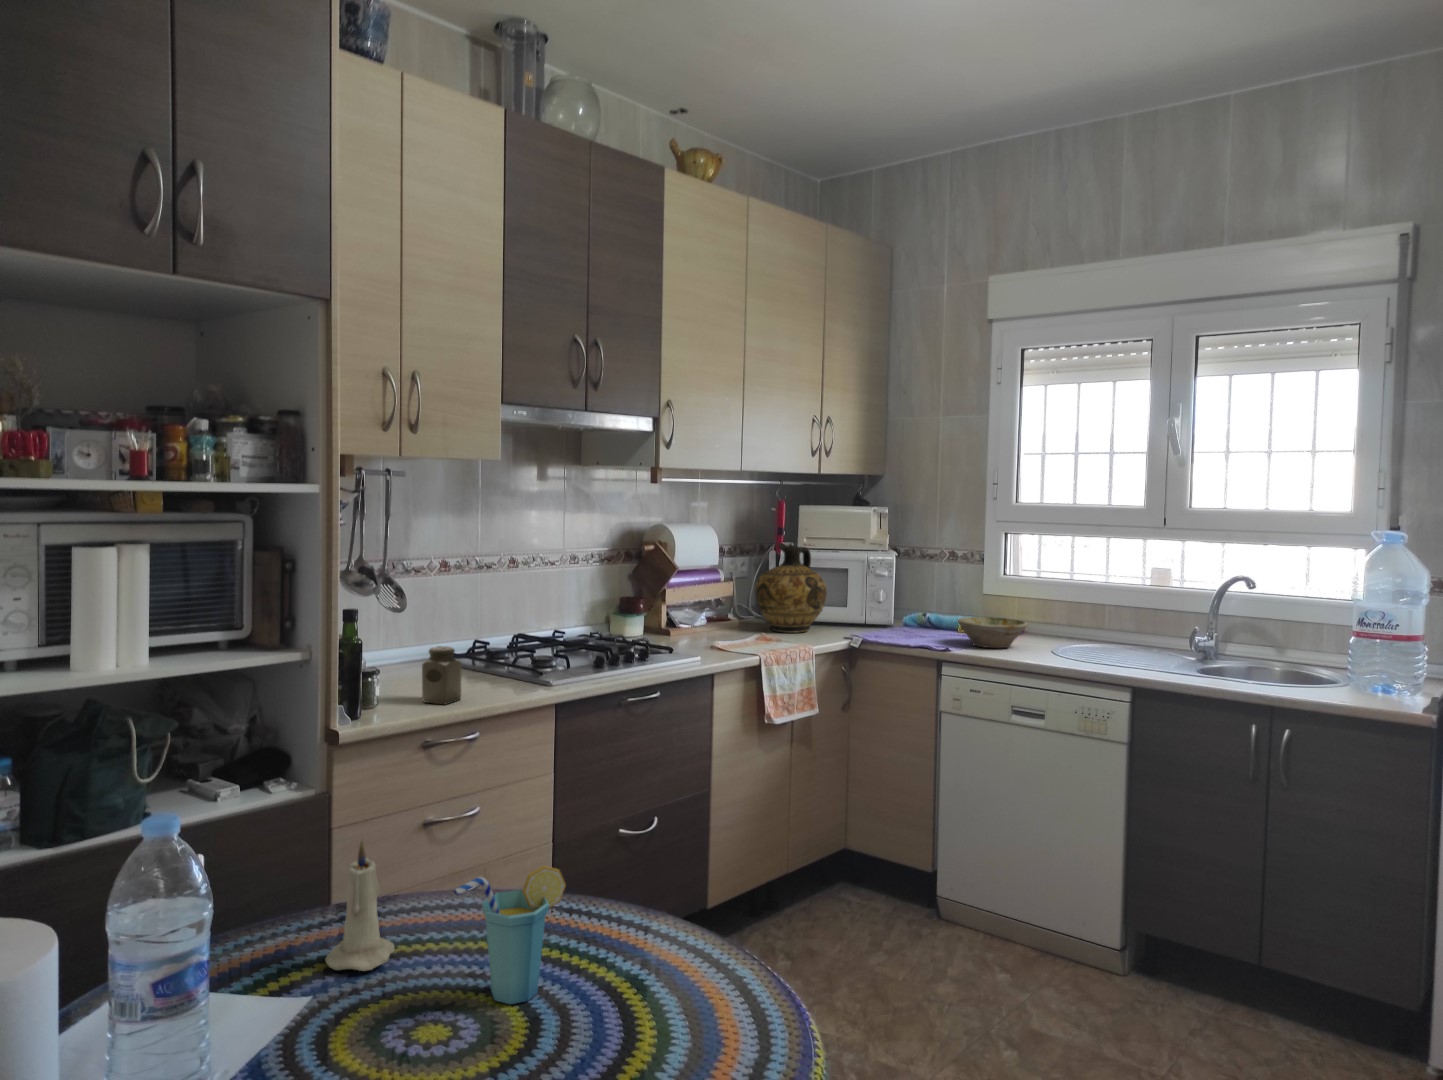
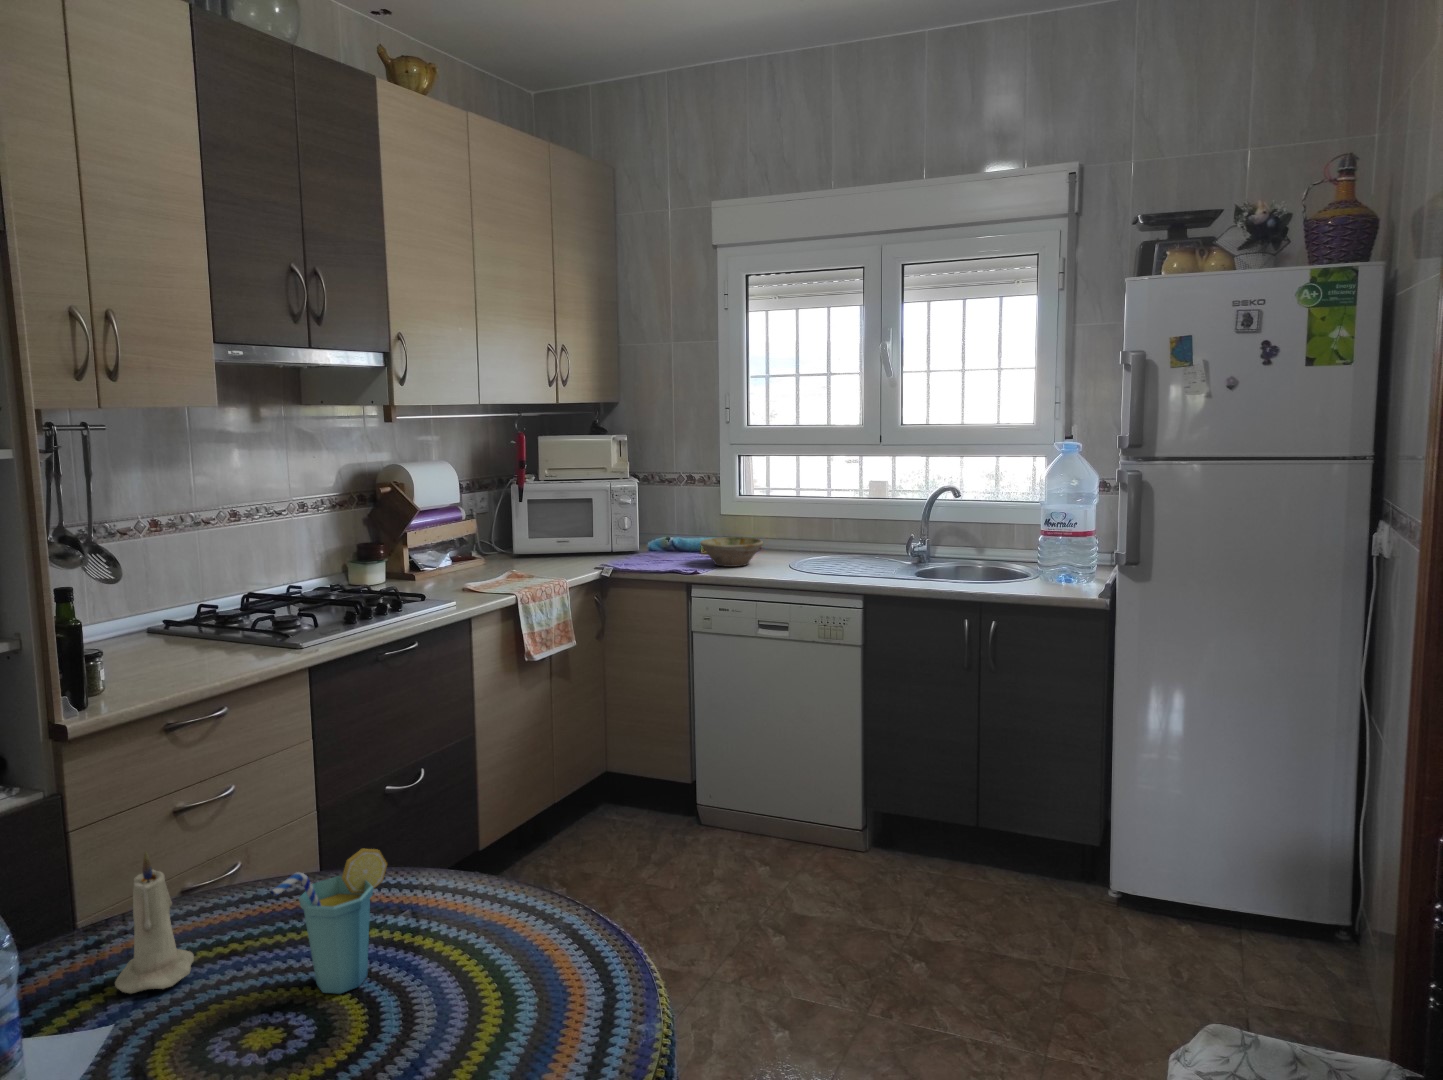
ceramic jug: present [755,543,827,633] -> none [501,478,573,566]
salt shaker: present [422,646,462,704] -> none [154,617,204,680]

